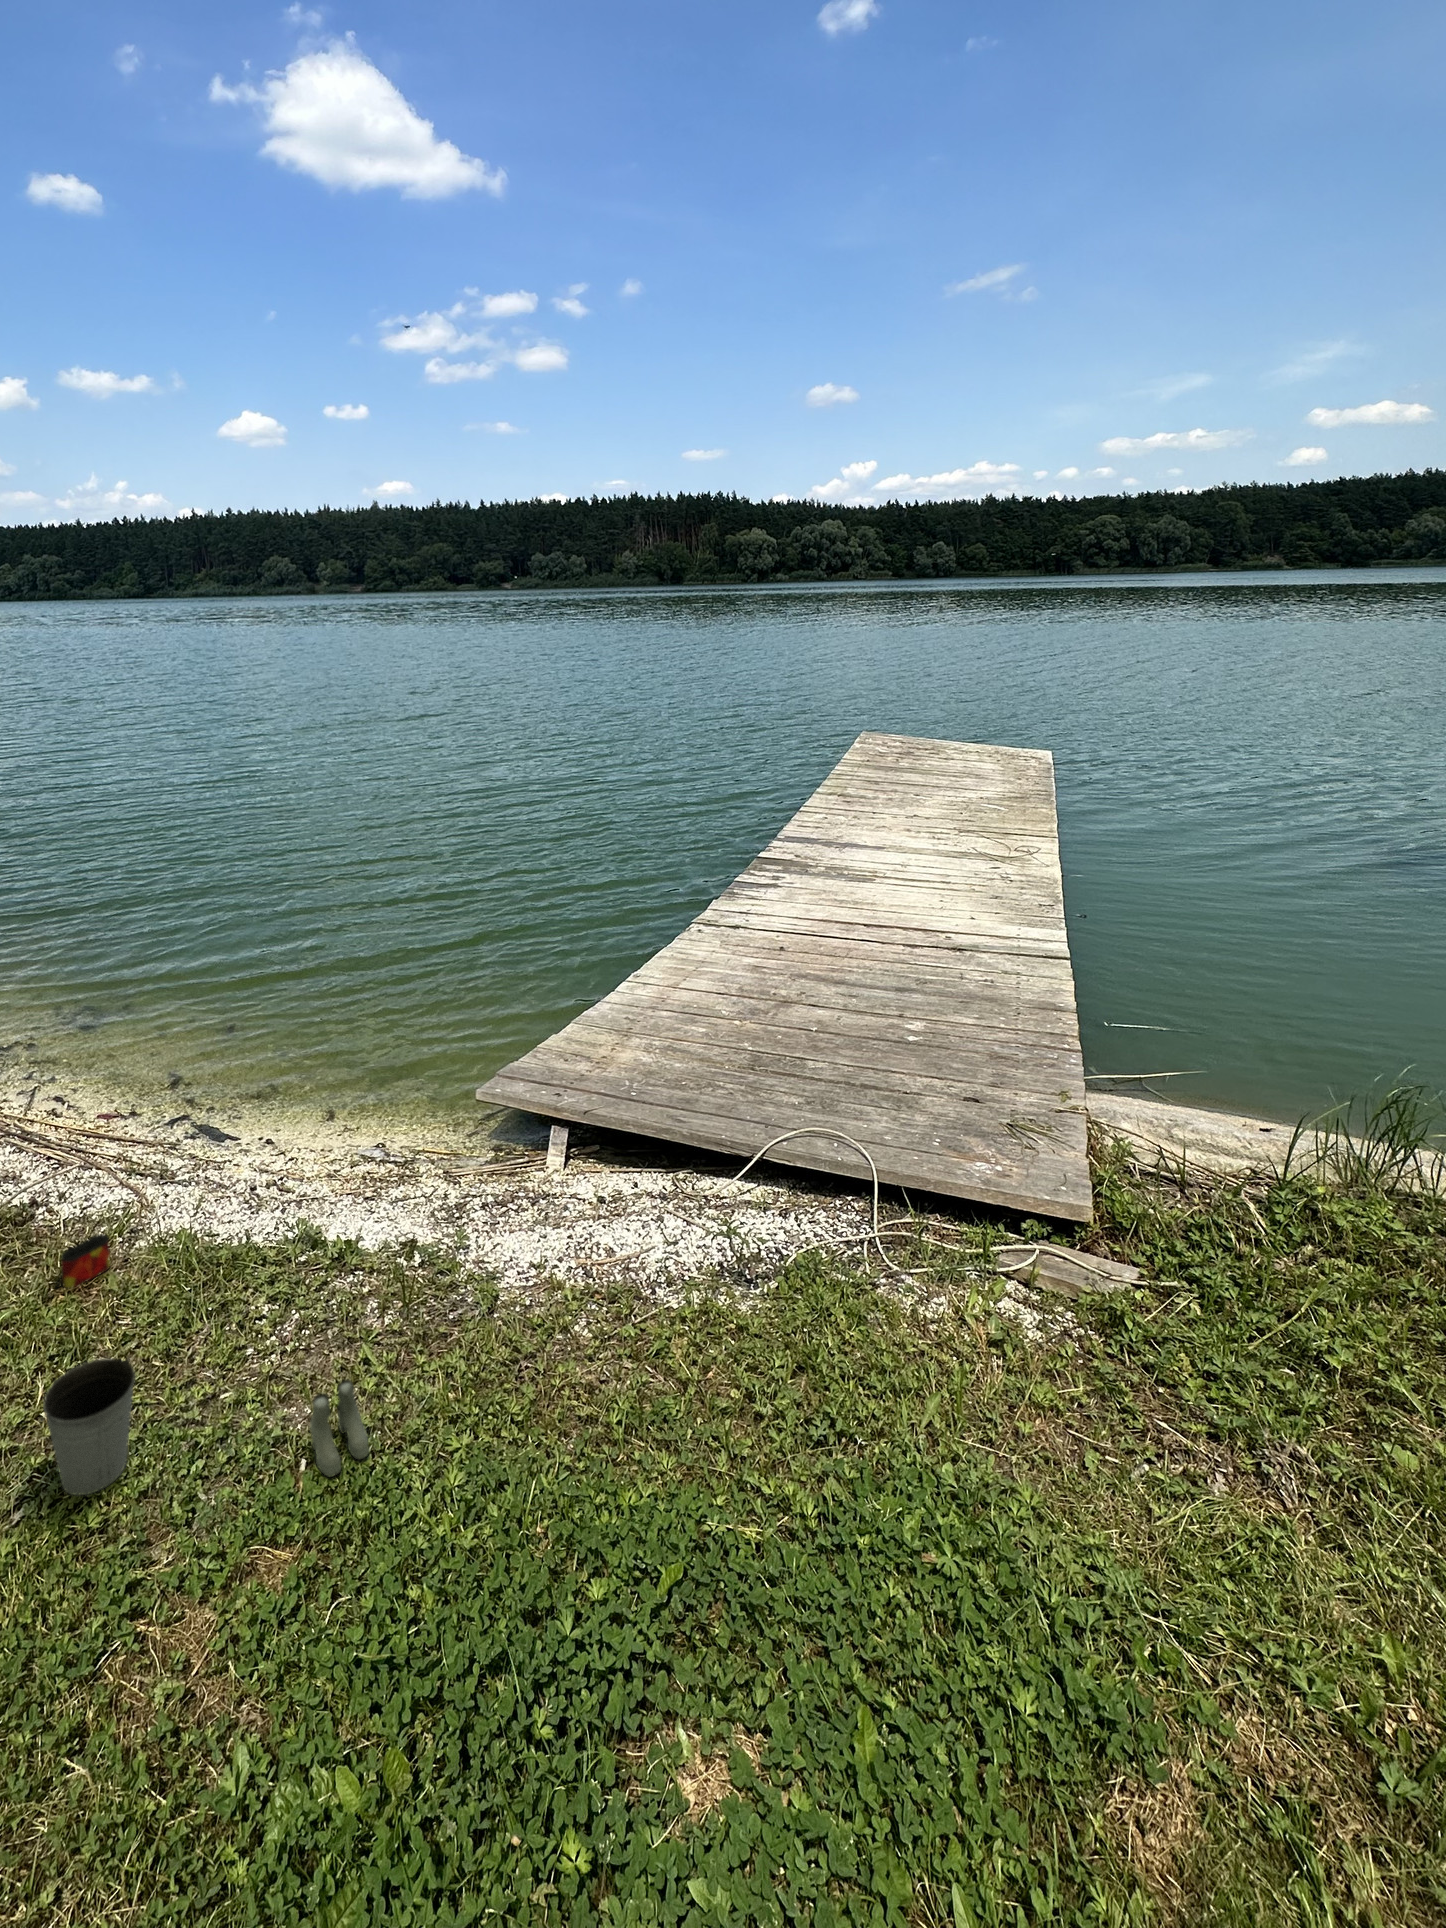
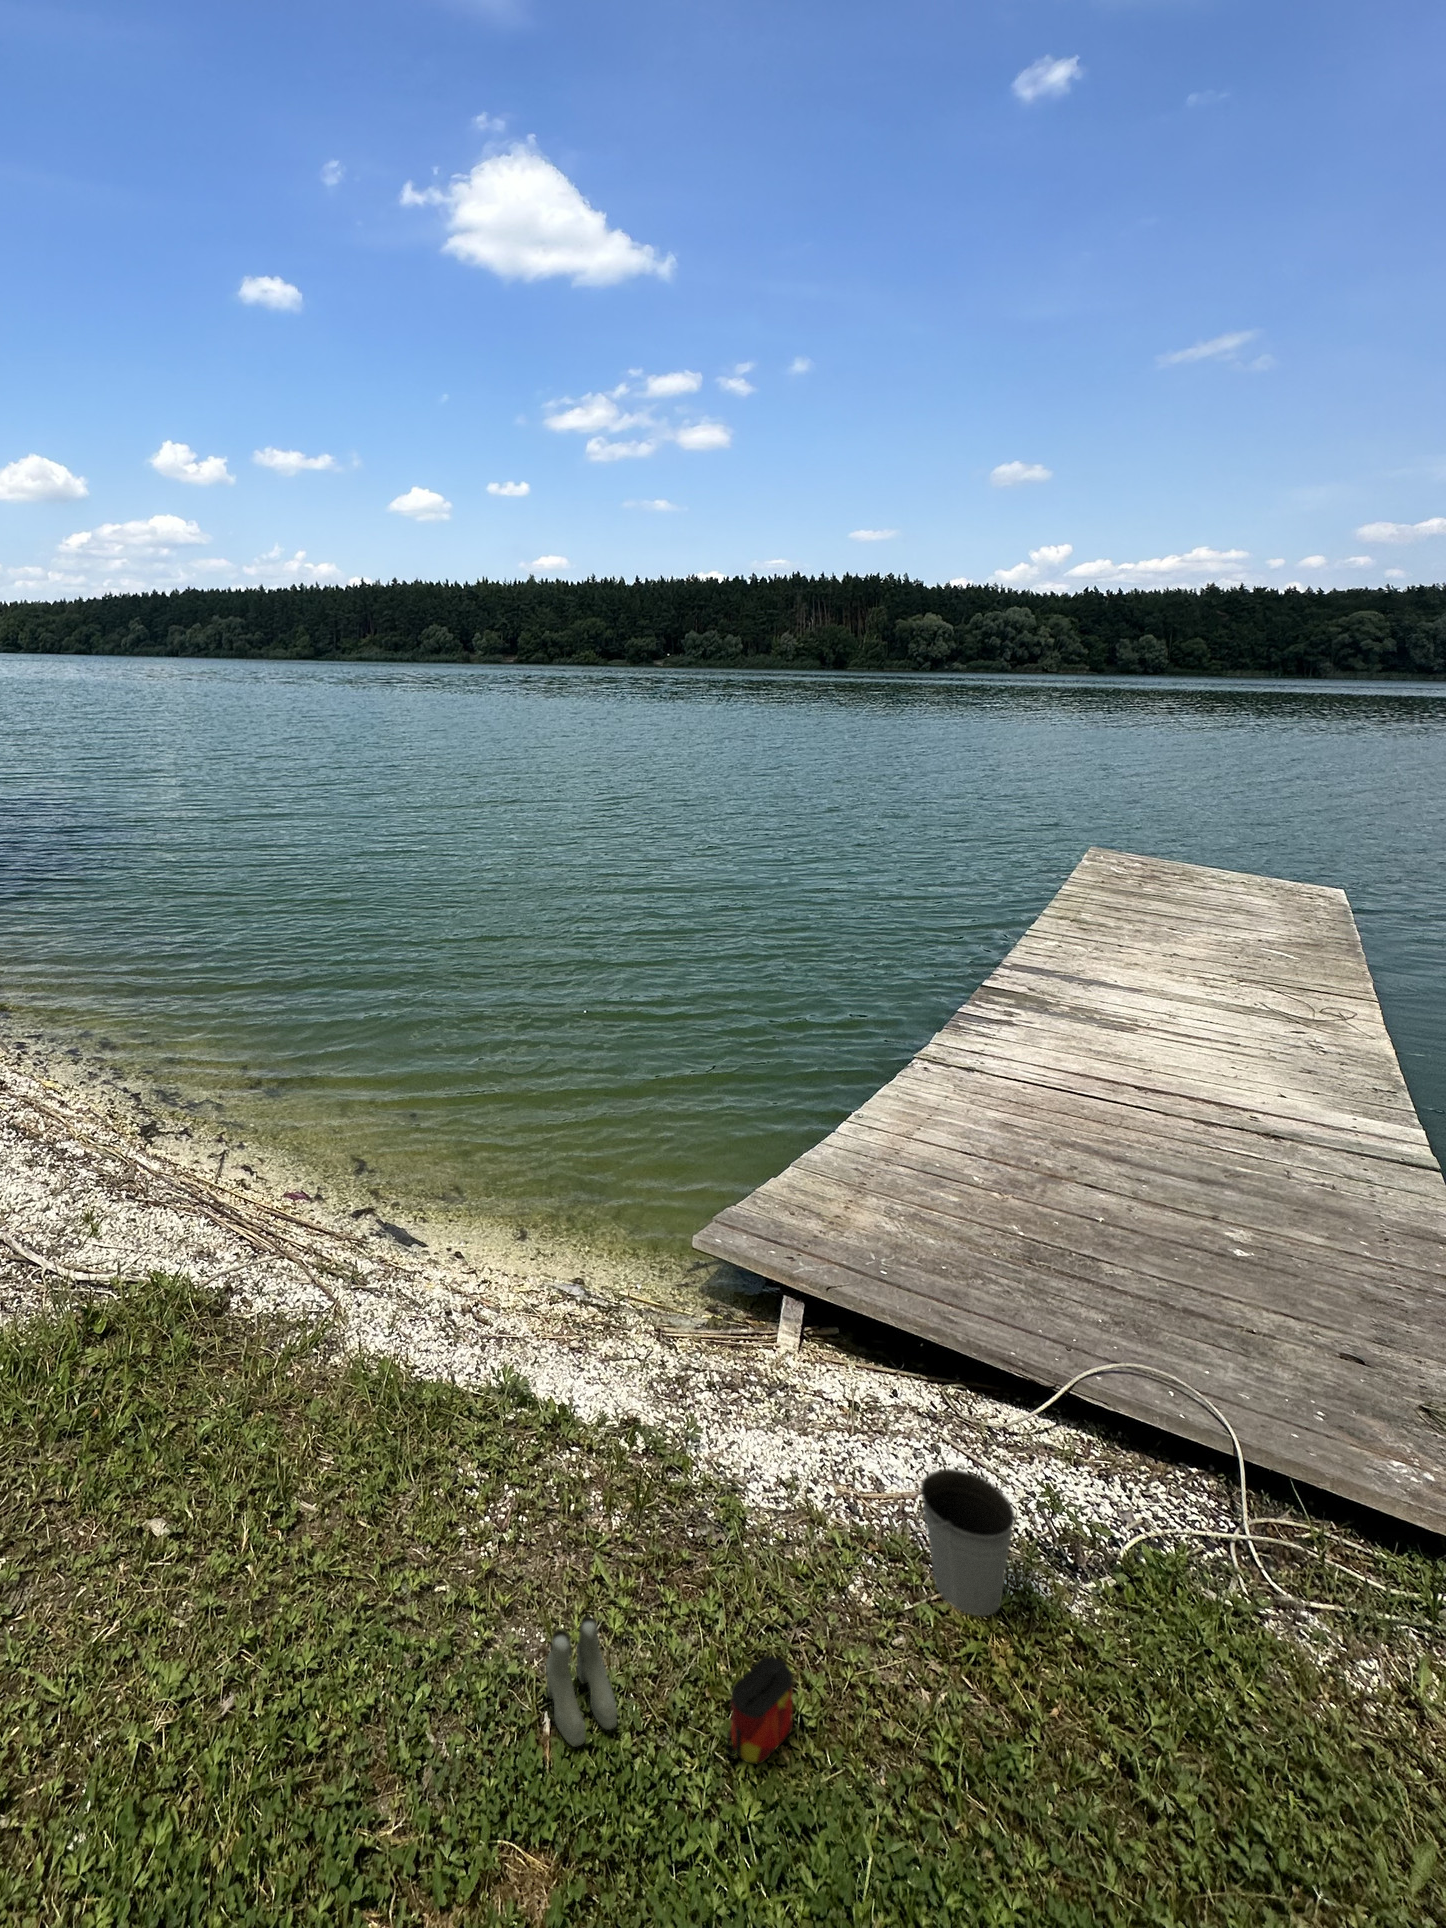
bag: present [56,1234,110,1288] -> present [726,1656,793,1764]
bucket: present [41,1358,135,1495] -> present [919,1469,1015,1616]

